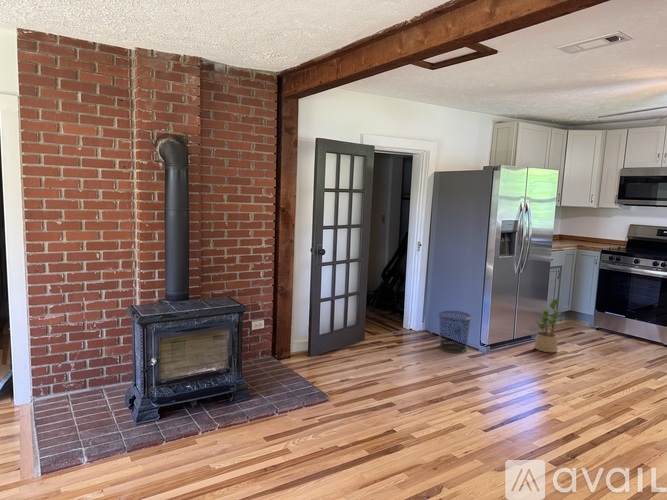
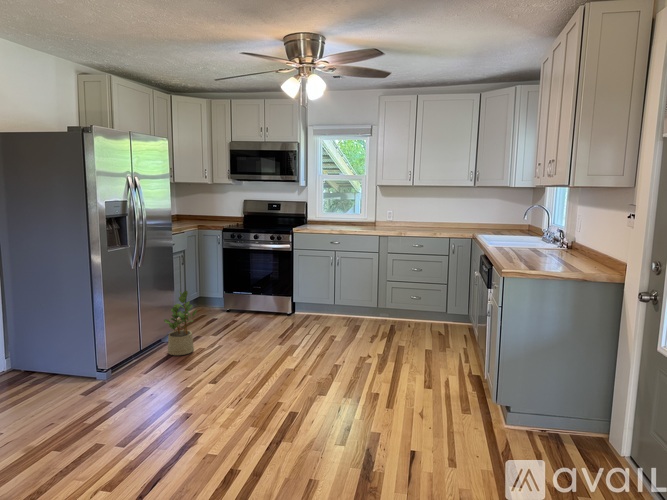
waste bin: present [439,311,471,353] -> none [21,334,78,398]

